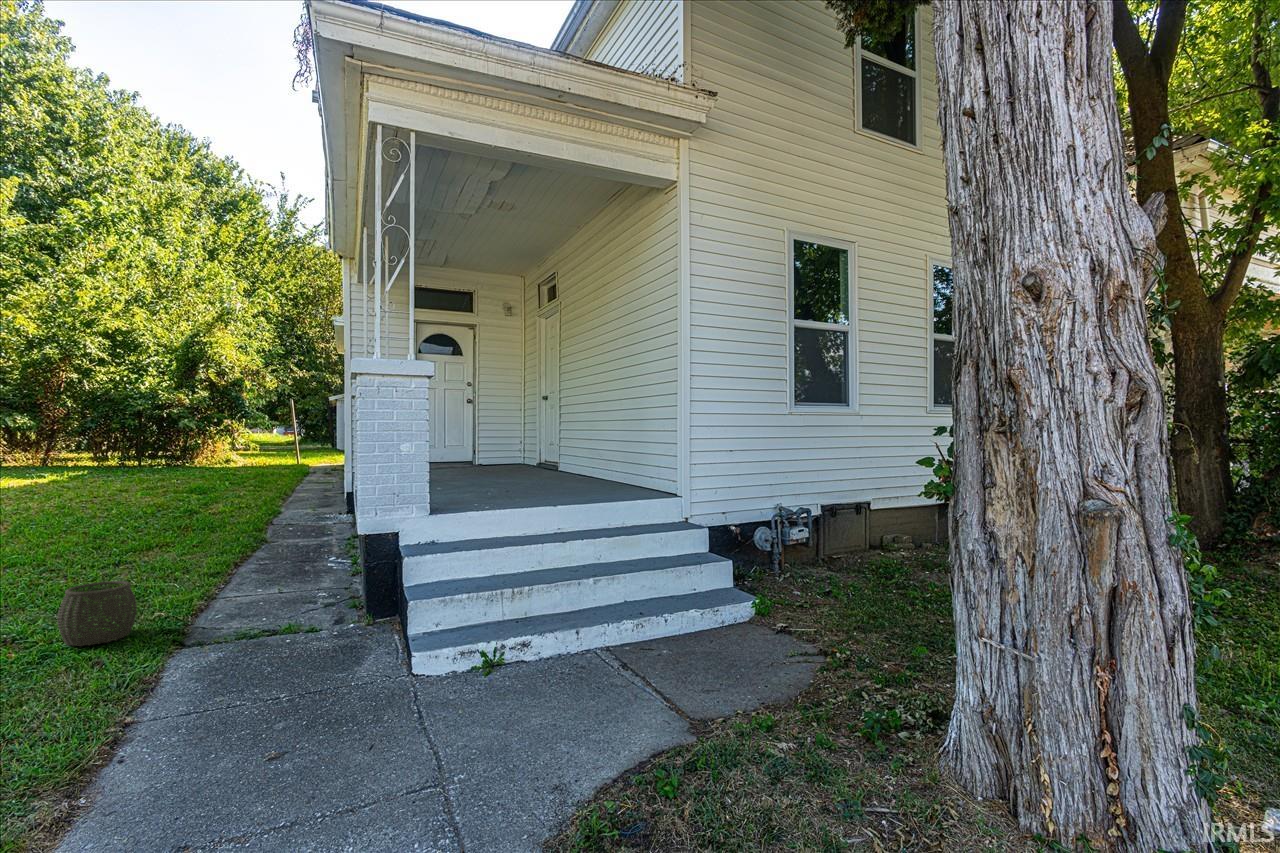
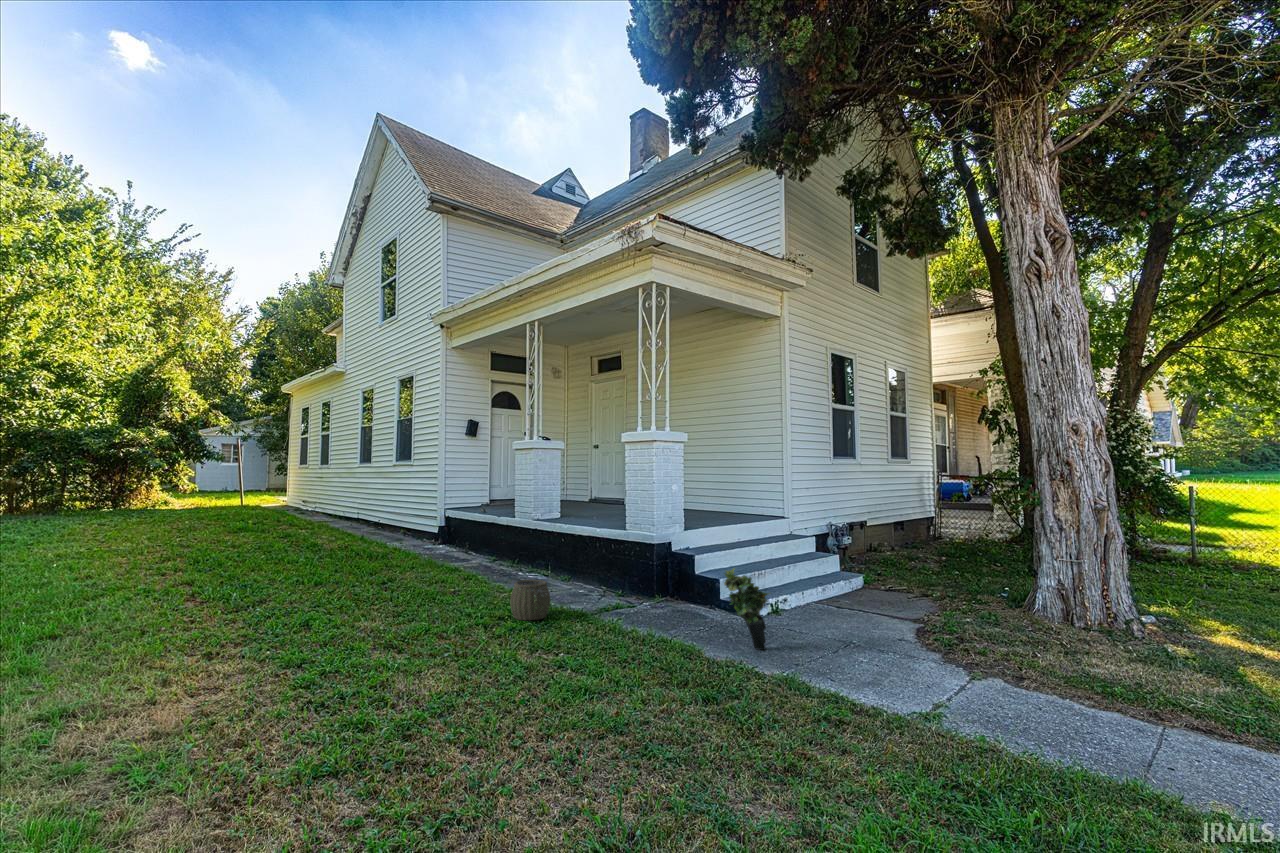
potted plant: none [163,598,274,771] -> present [724,569,770,650]

